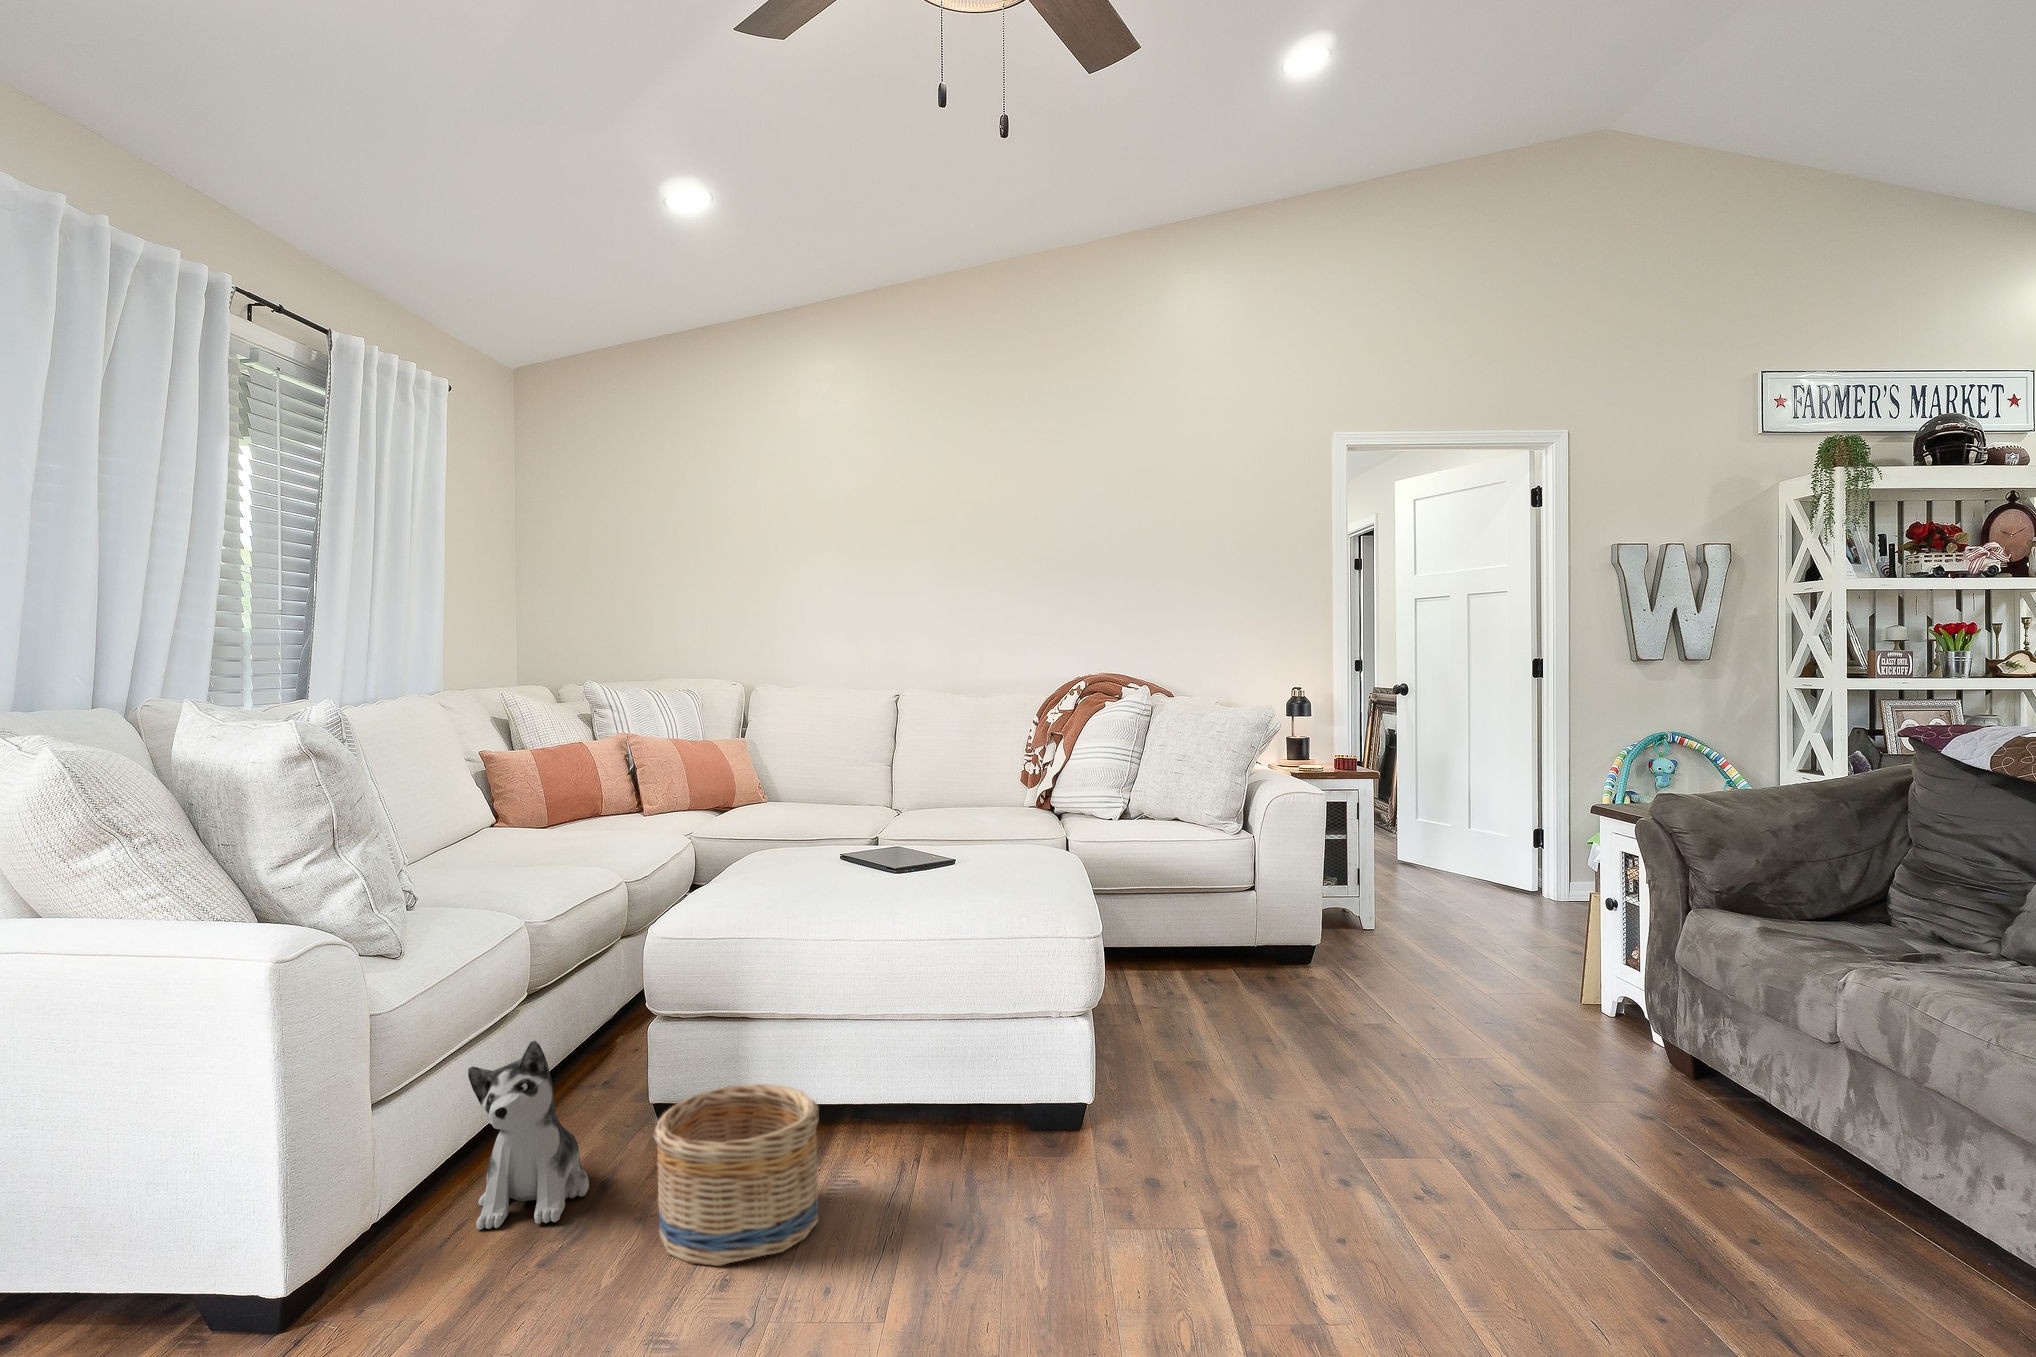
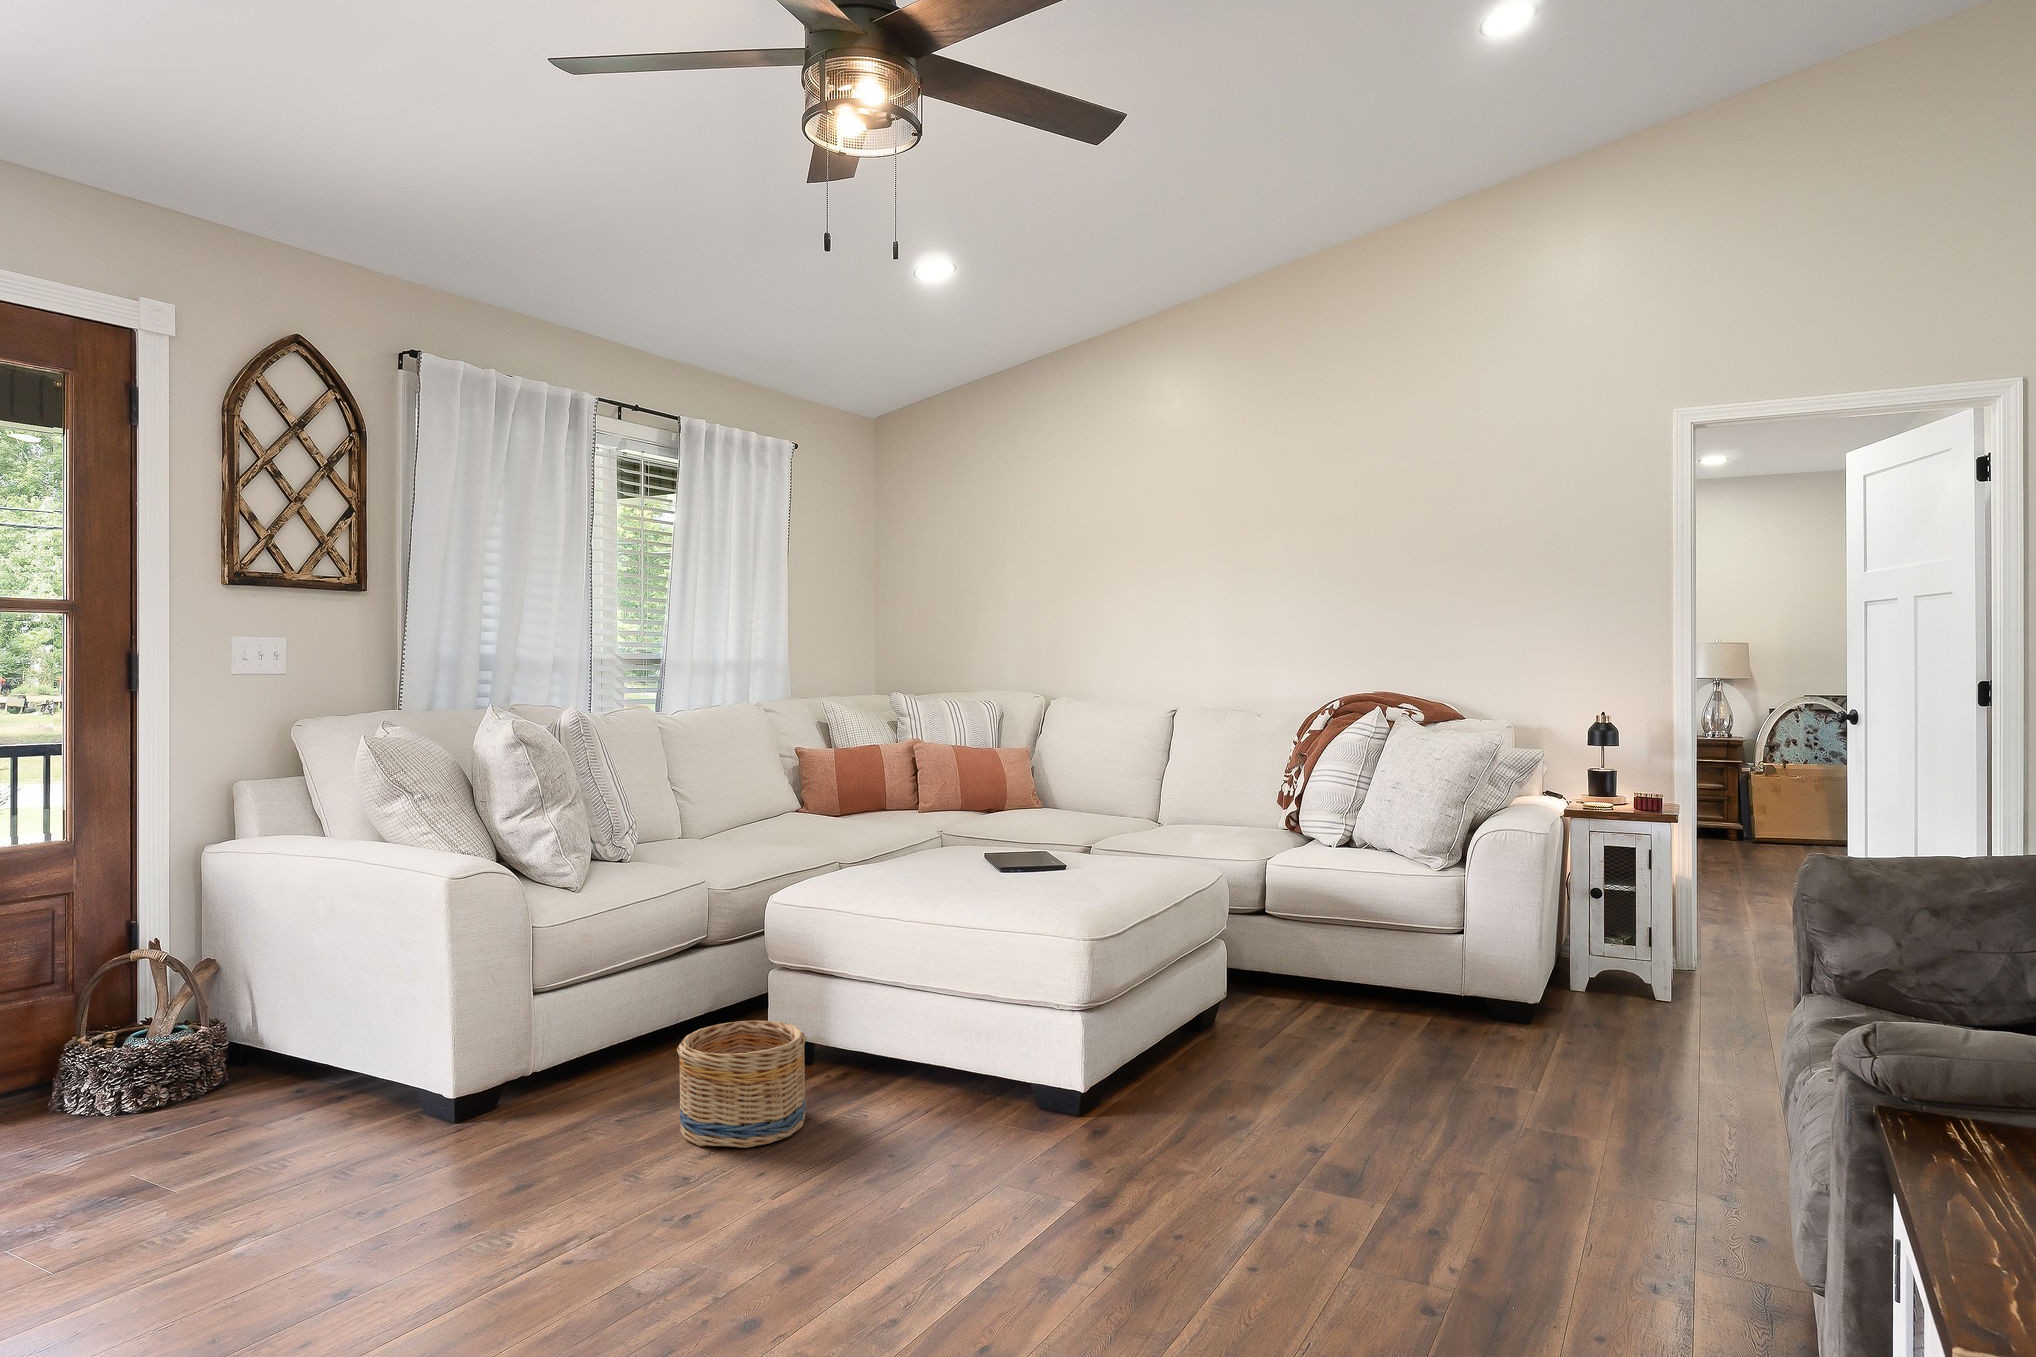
plush toy: present [468,1041,589,1230] -> none [596,963,687,1098]

